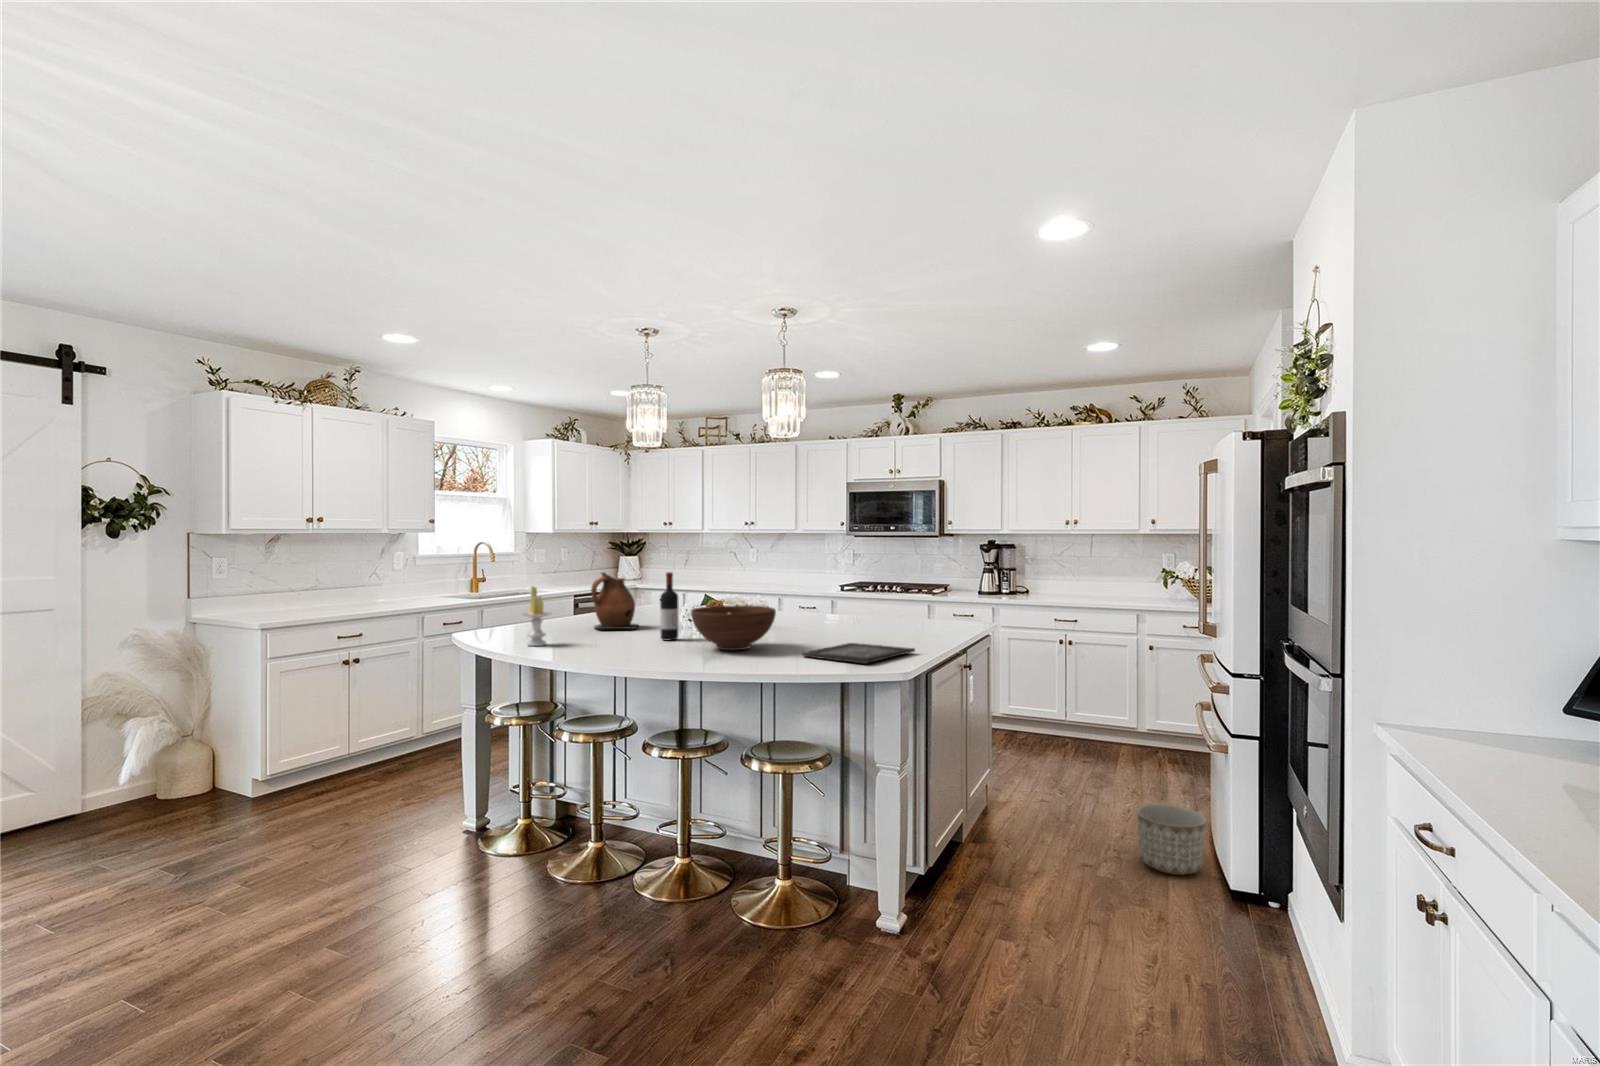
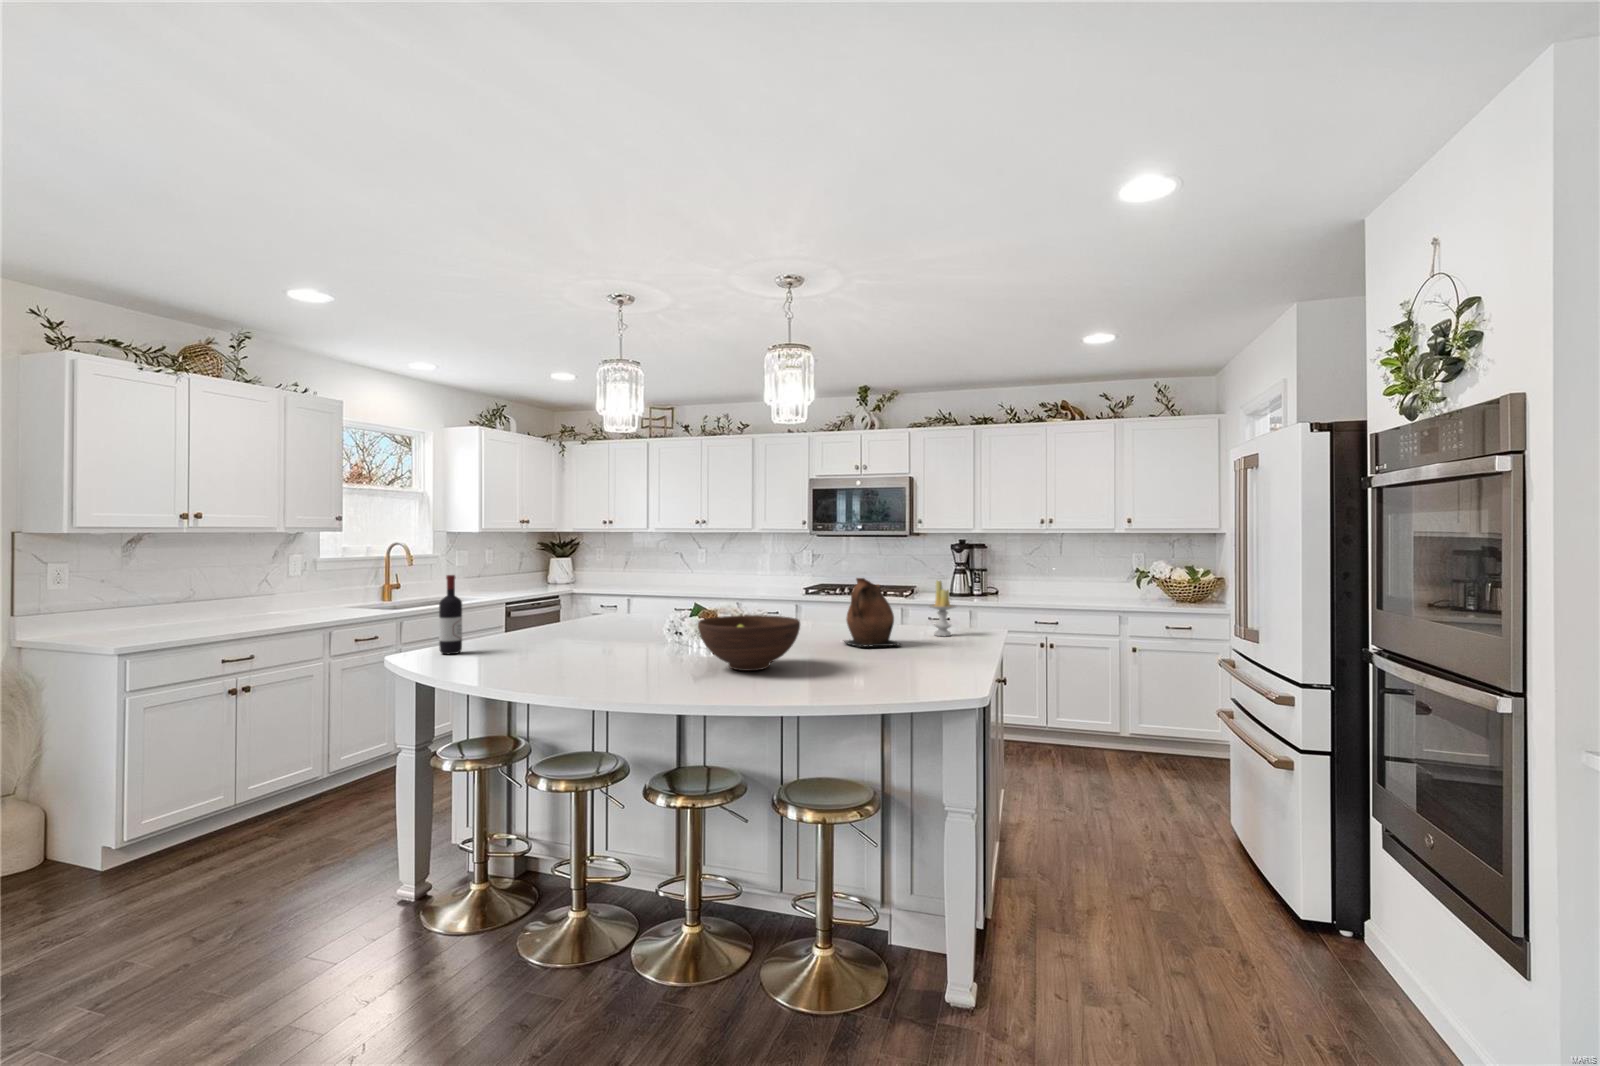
ceramic pitcher: present [591,572,638,629] -> present [844,578,901,647]
wine bottle: present [660,572,679,640] -> present [439,575,462,654]
candle: present [522,586,552,646] -> present [929,581,956,636]
tray: present [802,643,915,664] -> none [841,658,967,686]
planter: present [1137,804,1206,875] -> none [1191,826,1270,907]

